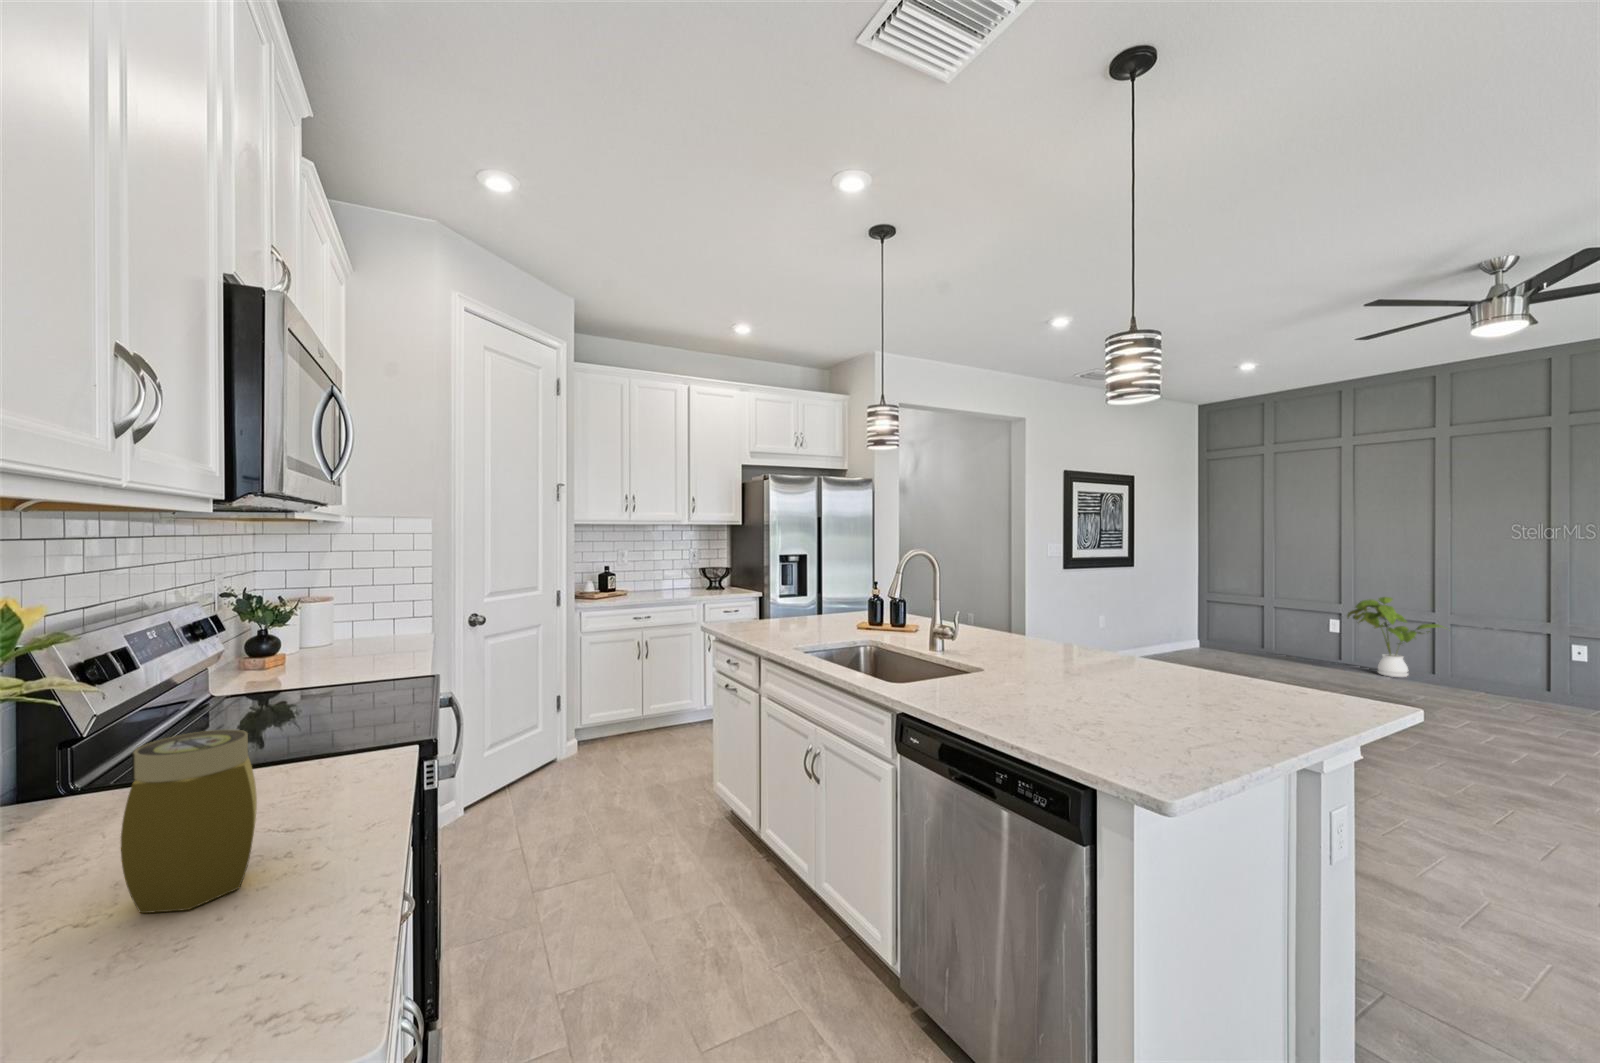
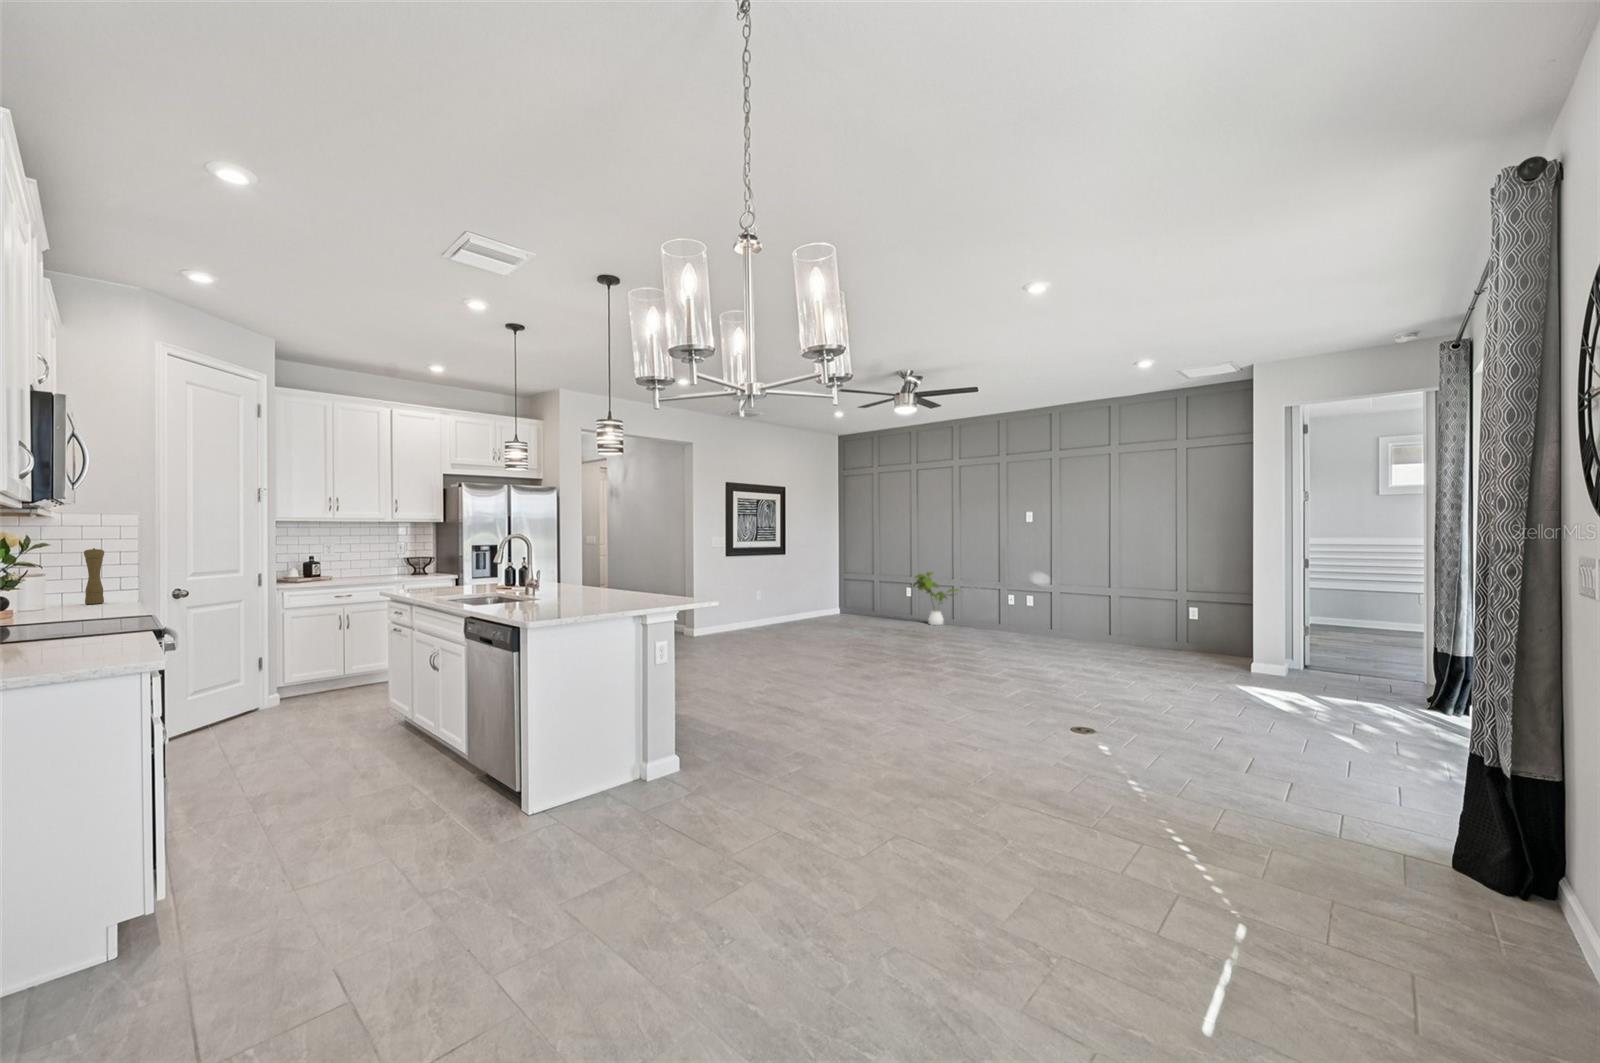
pepper mill: none [377,563,397,634] -> present [84,548,104,604]
jar: present [121,730,257,913] -> none [40,599,101,664]

